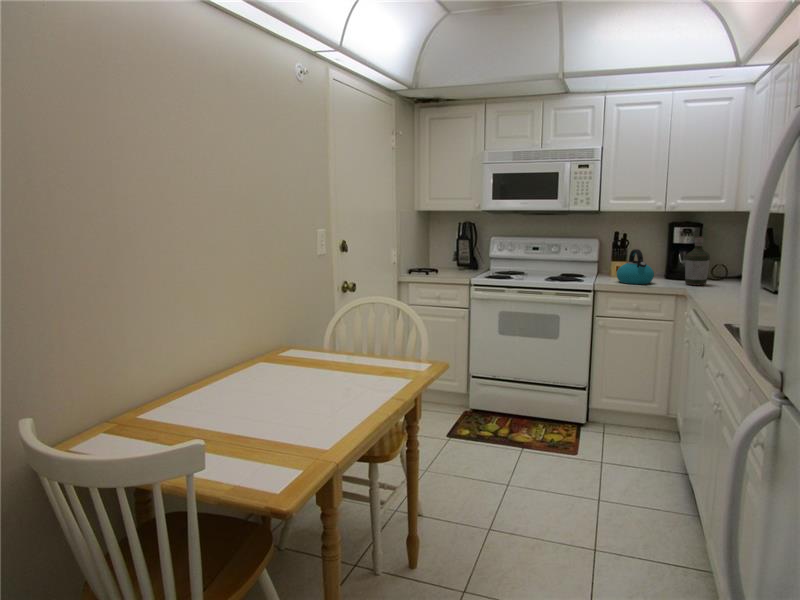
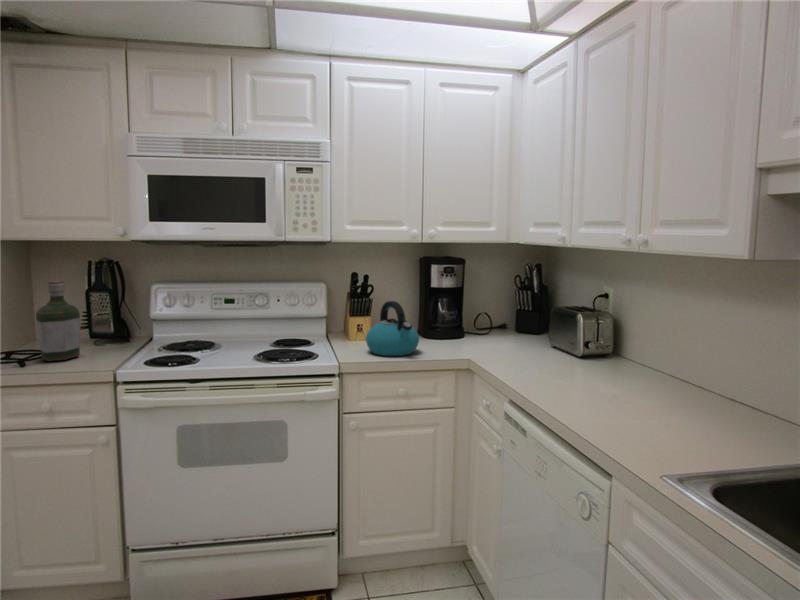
bottle: present [685,237,710,285] -> present [36,281,80,361]

